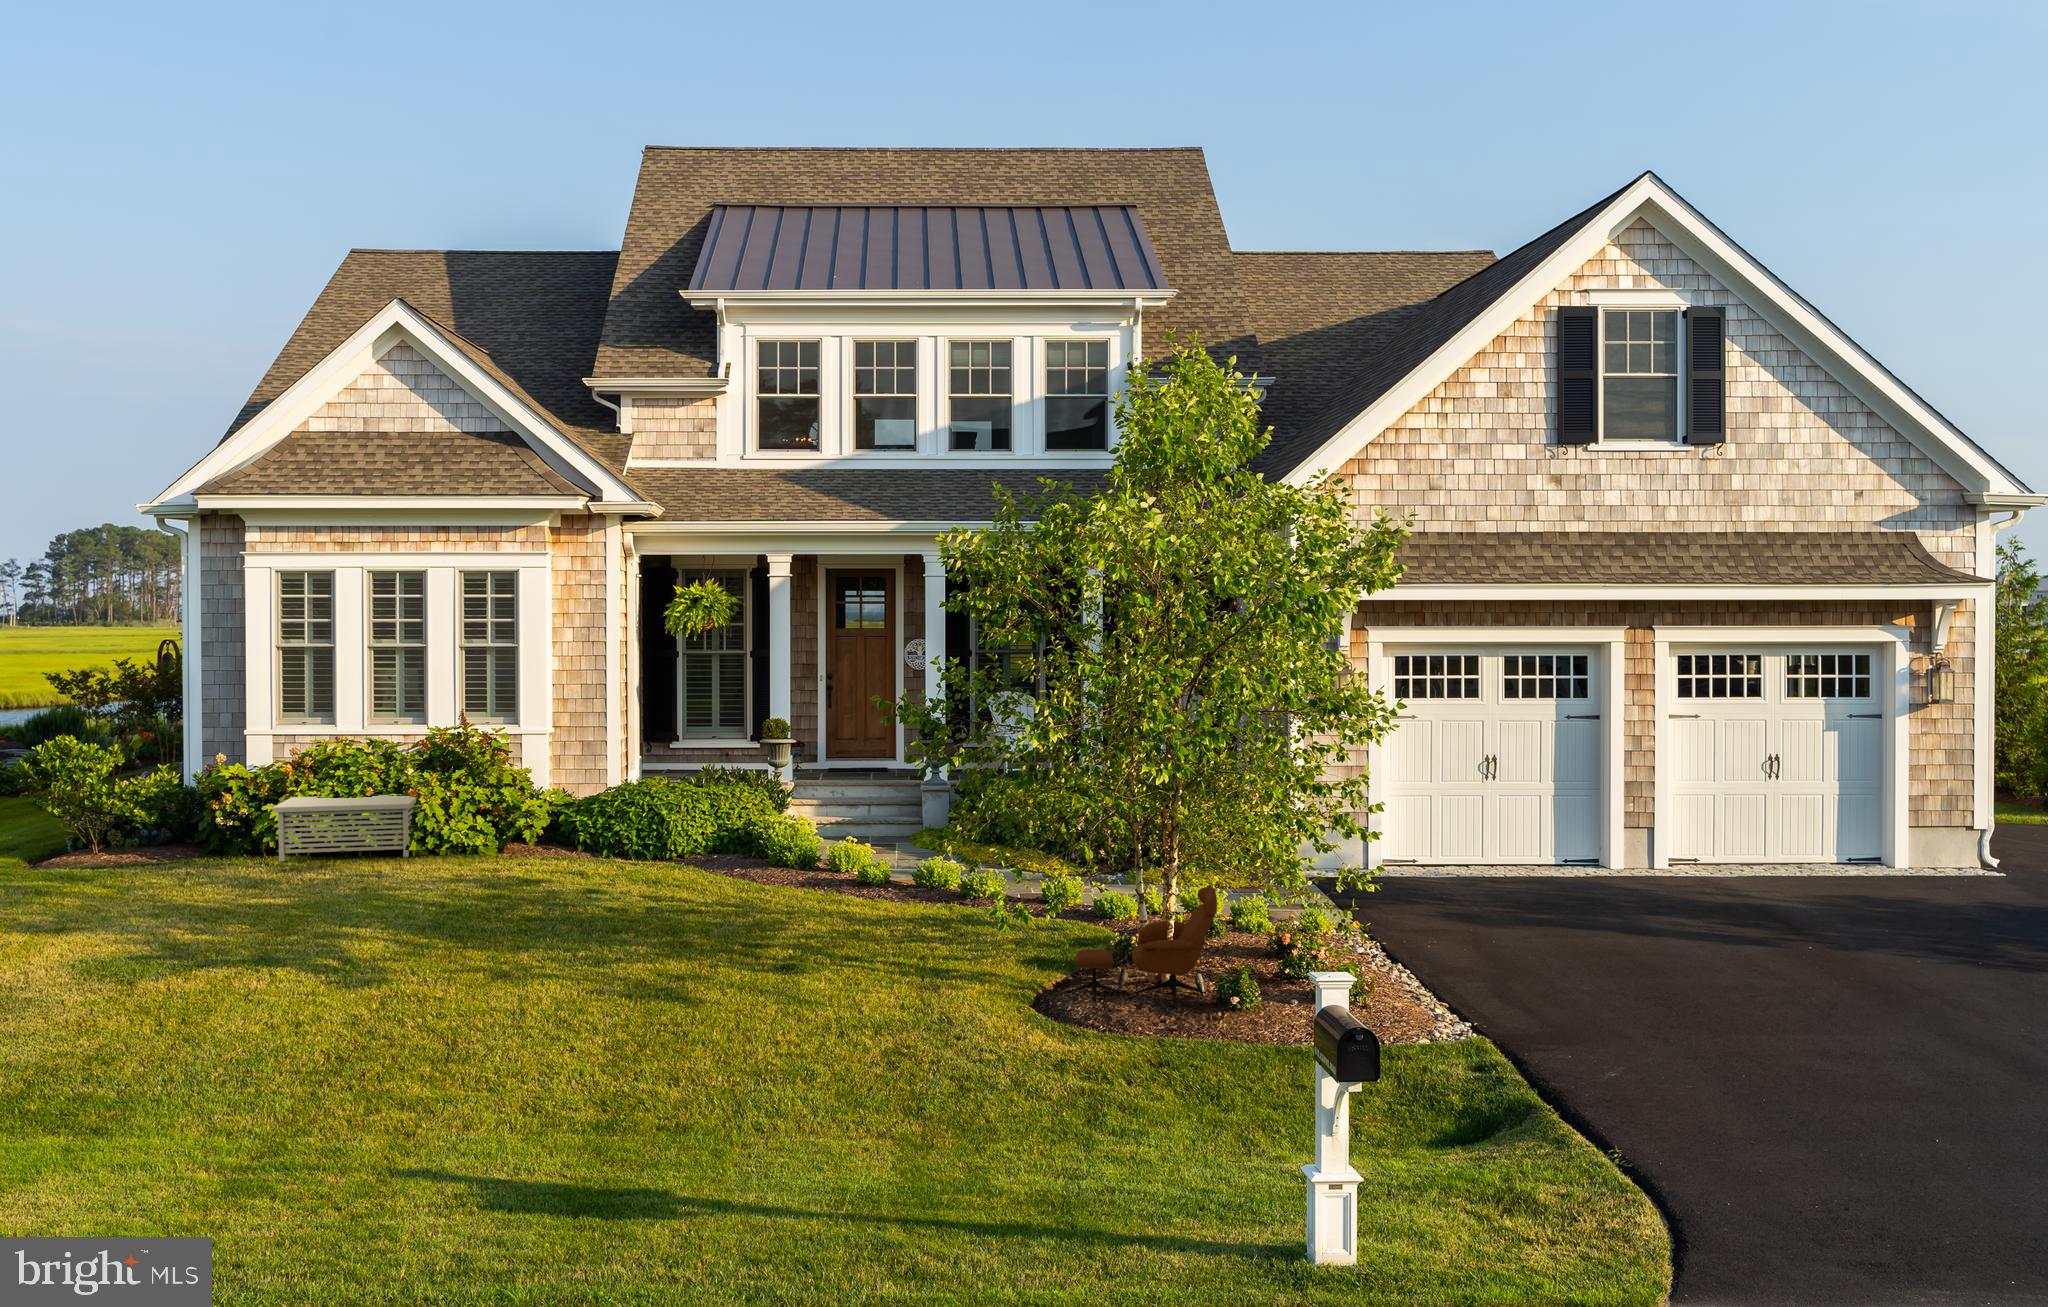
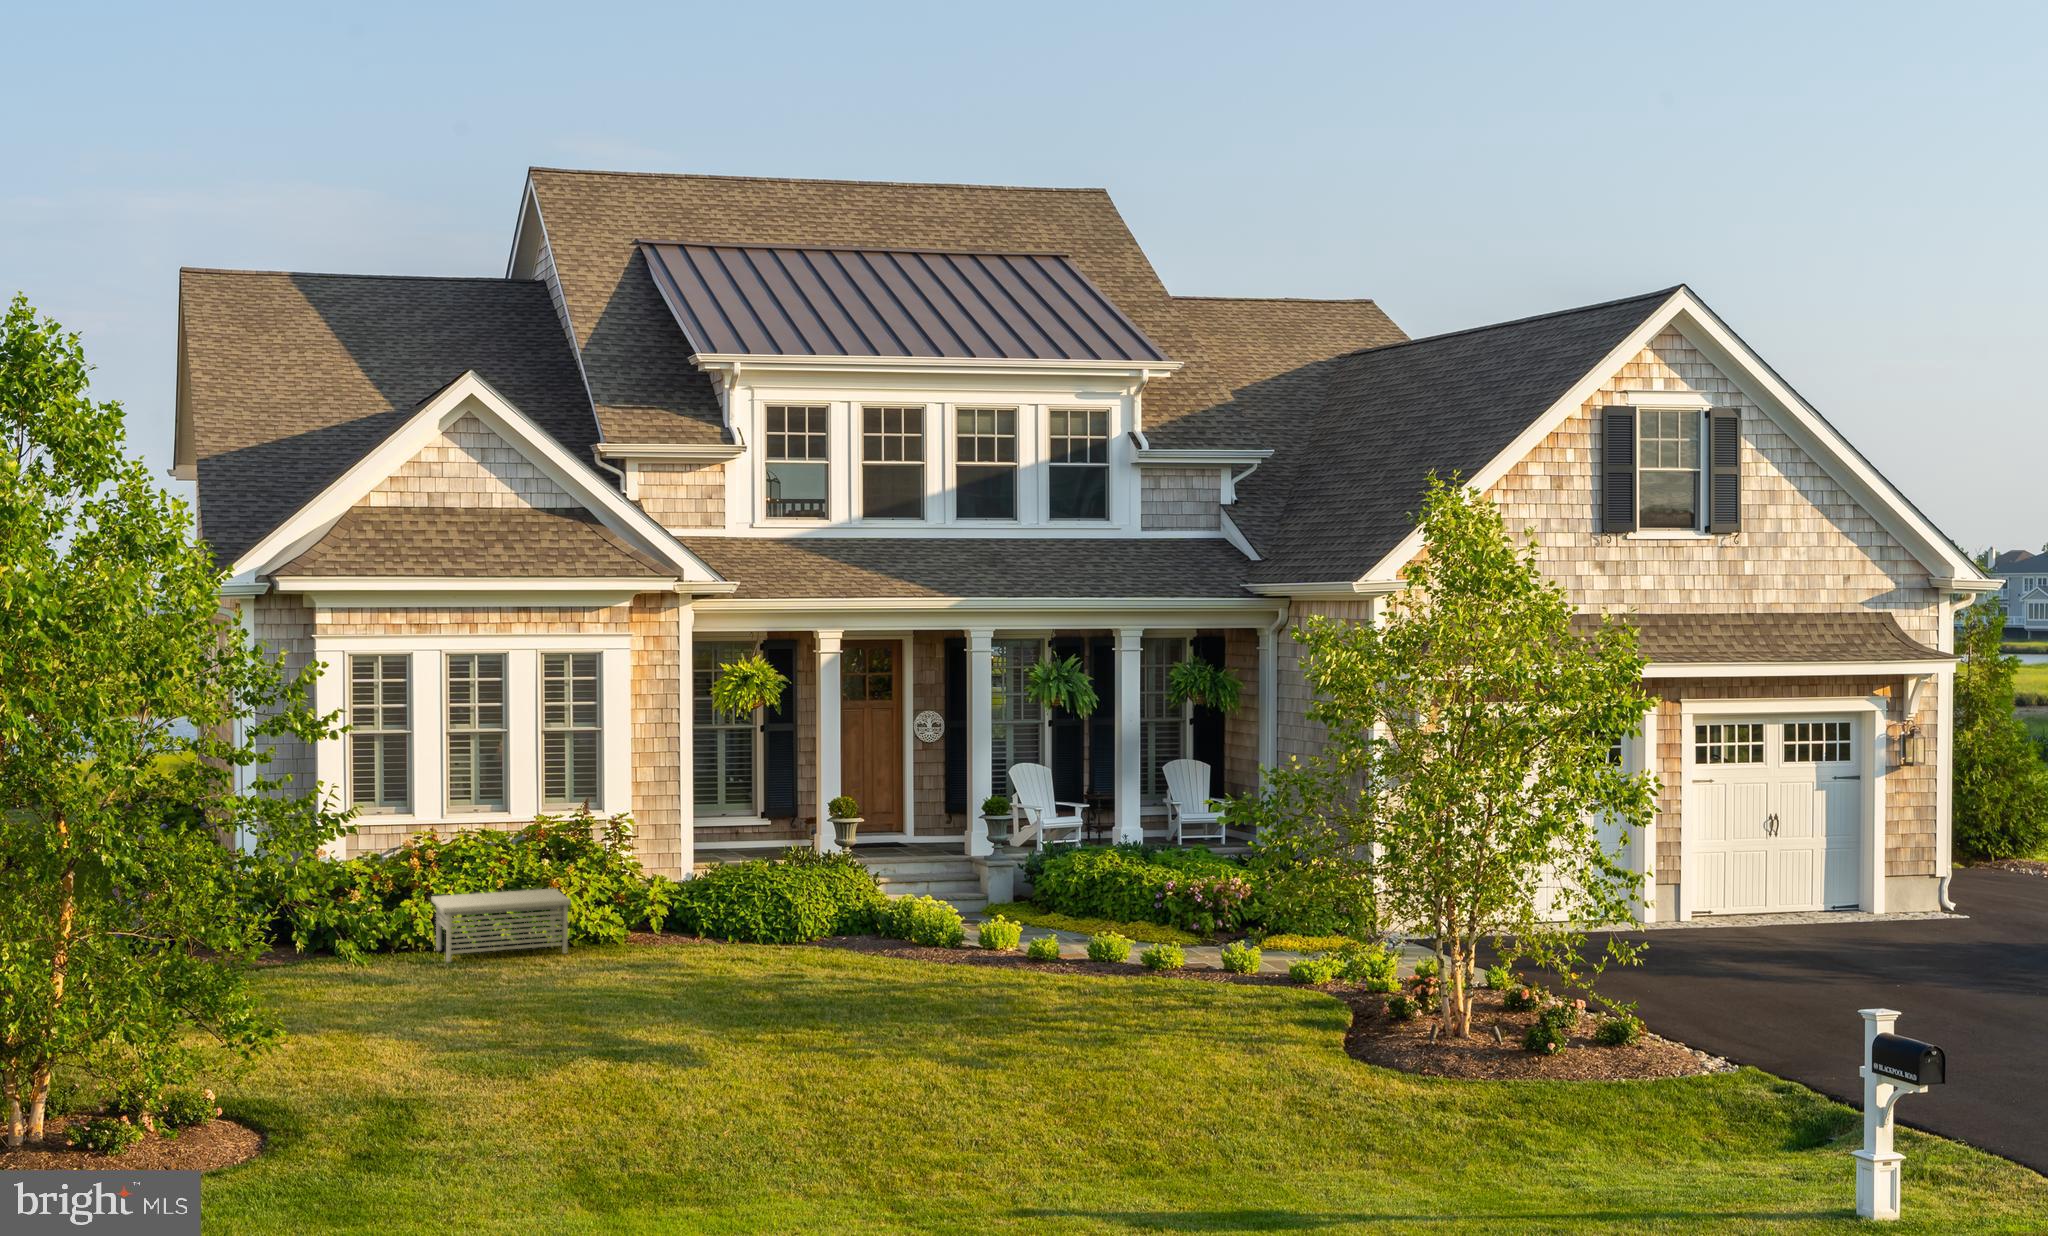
lounge chair: present [1067,887,1217,1005] -> none [1322,954,1443,1050]

